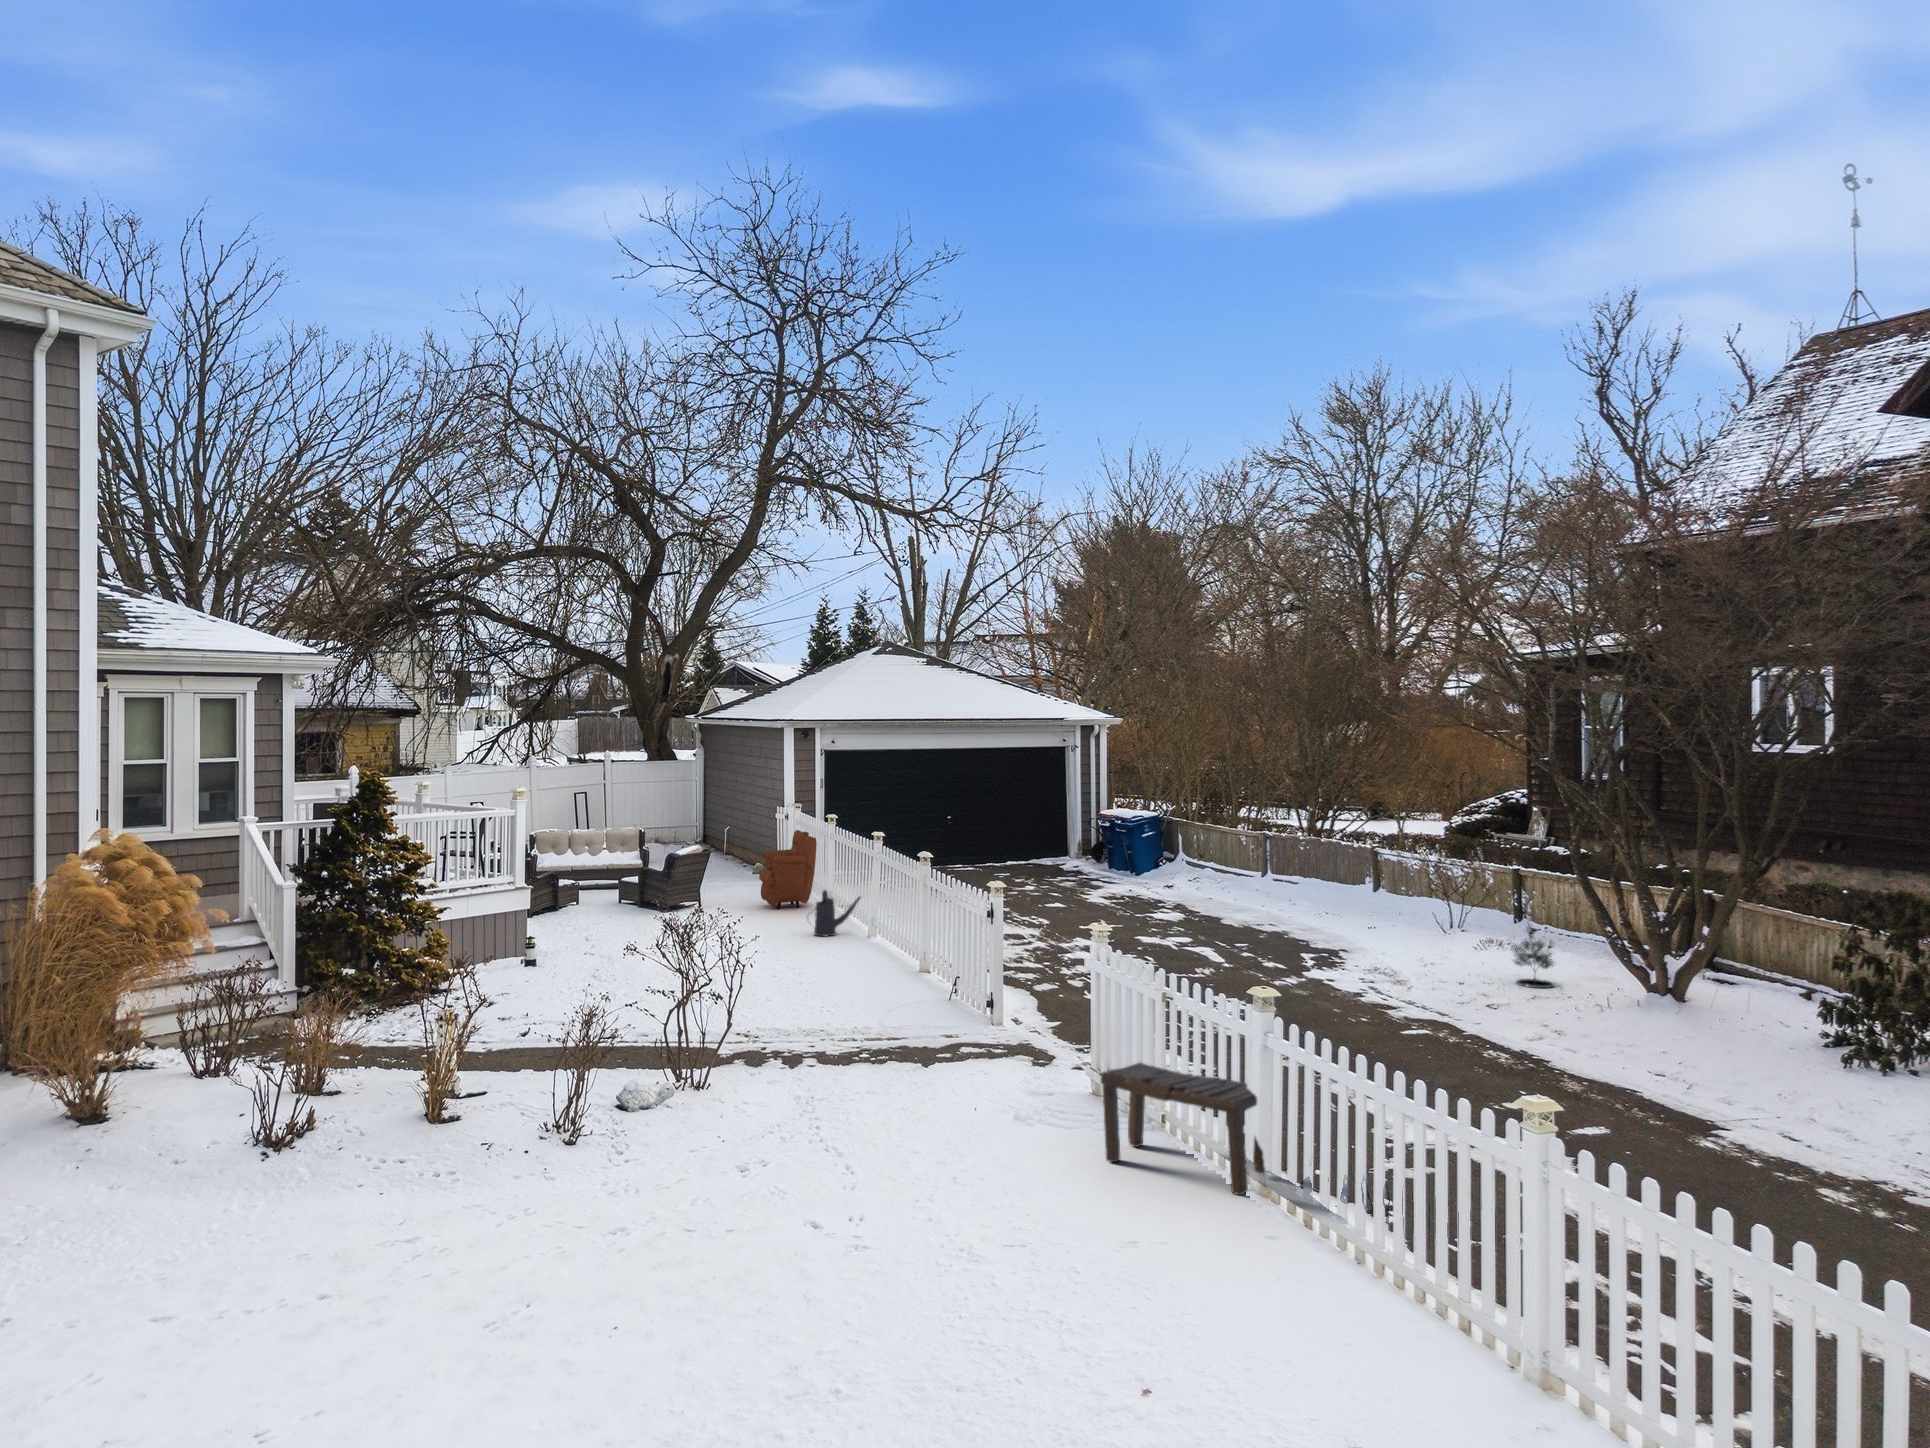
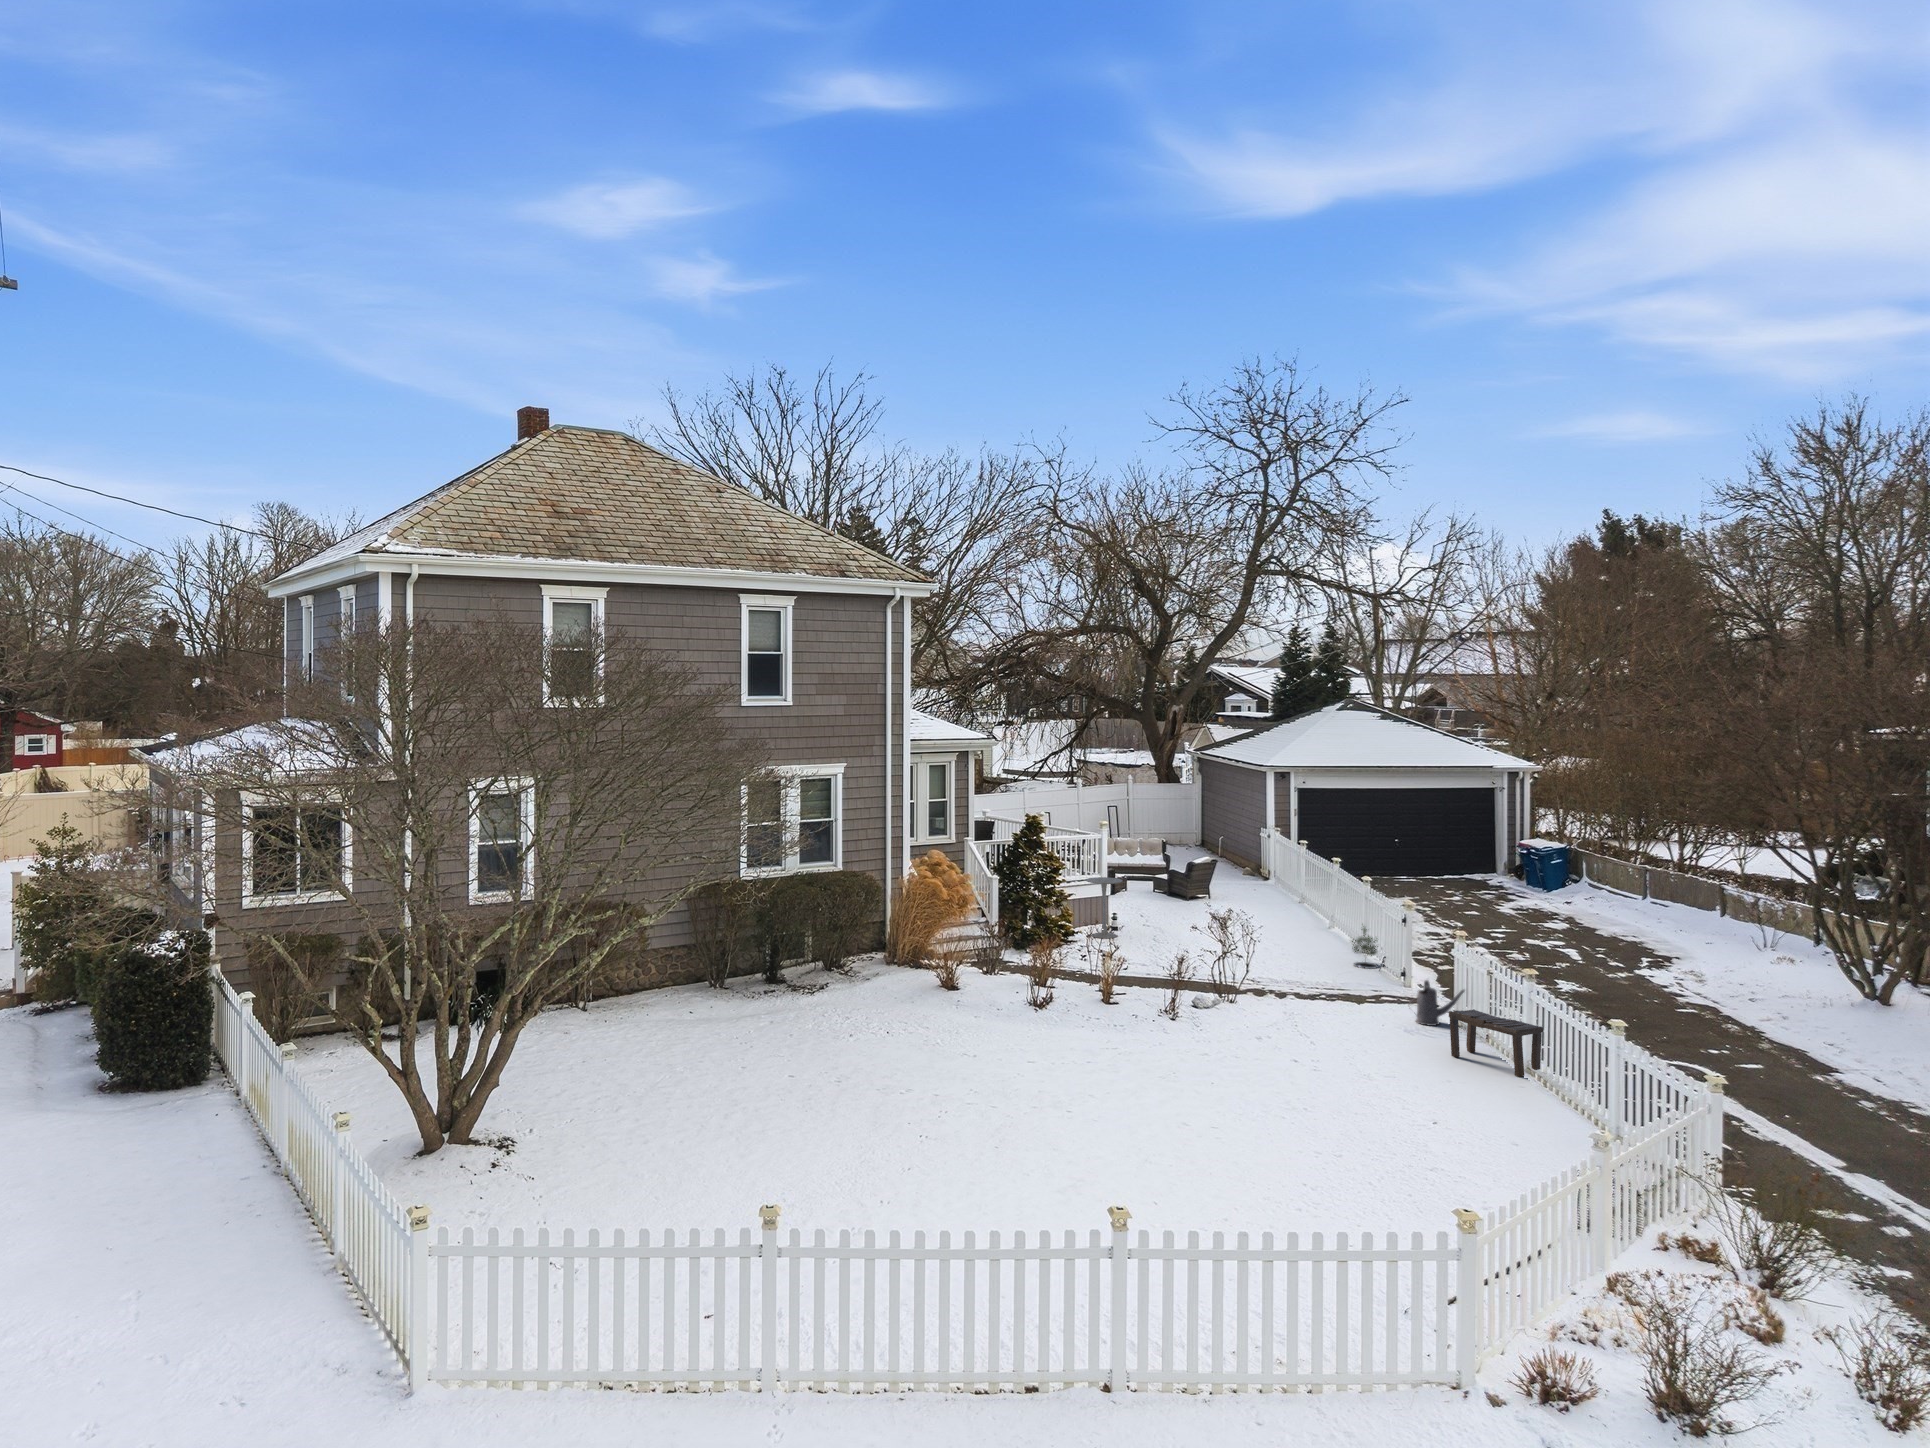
armchair: present [759,830,817,909] -> none [1251,849,1291,903]
pedestal table: none [473,879,539,984] -> present [1086,877,1123,939]
watering can: present [814,890,861,936] -> present [1416,980,1465,1026]
potted tree: present [1511,922,1555,988] -> present [1352,926,1378,969]

